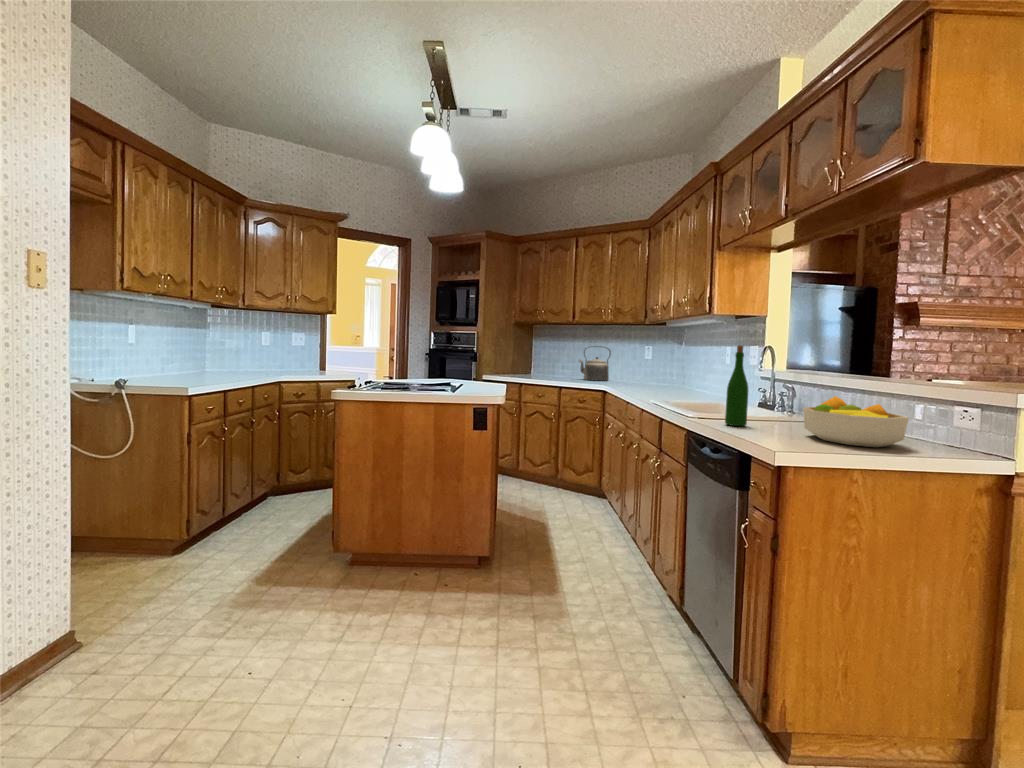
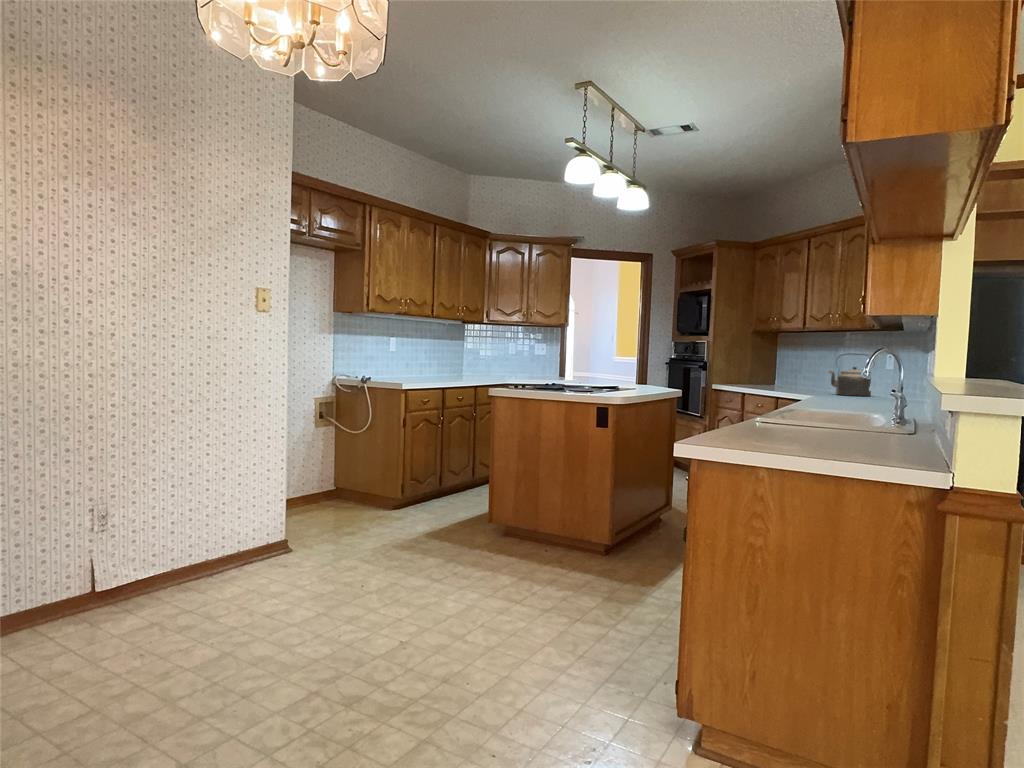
wine bottle: present [725,345,748,426] -> none [768,335,798,433]
fruit bowl: present [803,396,909,447] -> none [804,396,930,461]

